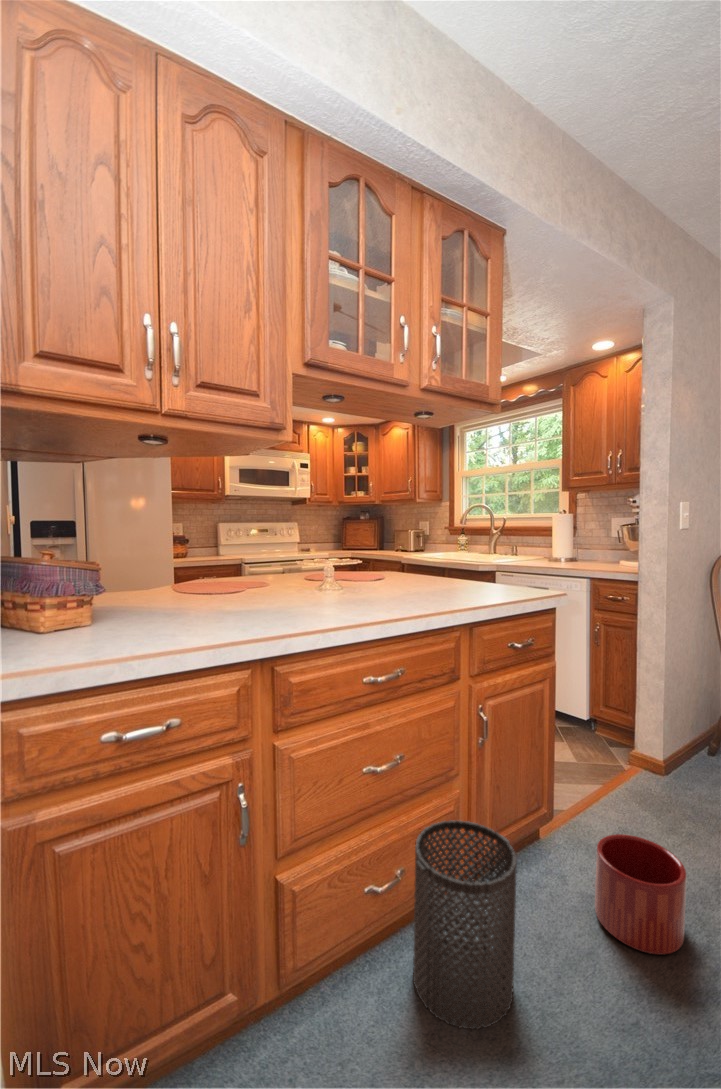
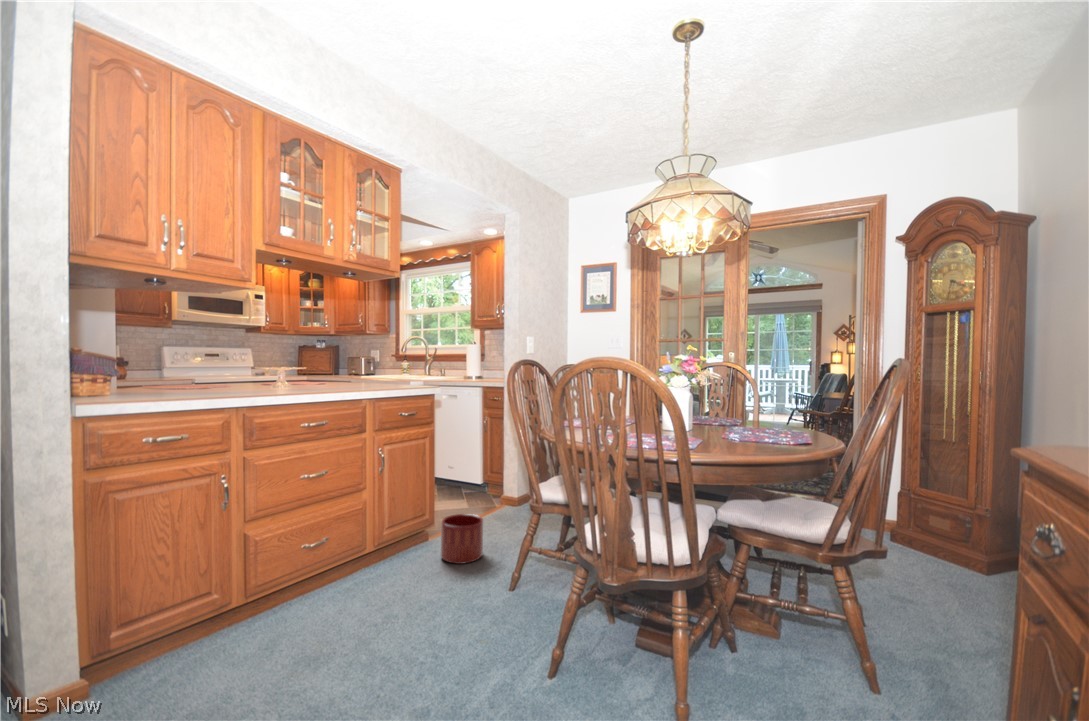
trash can: present [413,820,517,1029] -> none [327,506,386,601]

